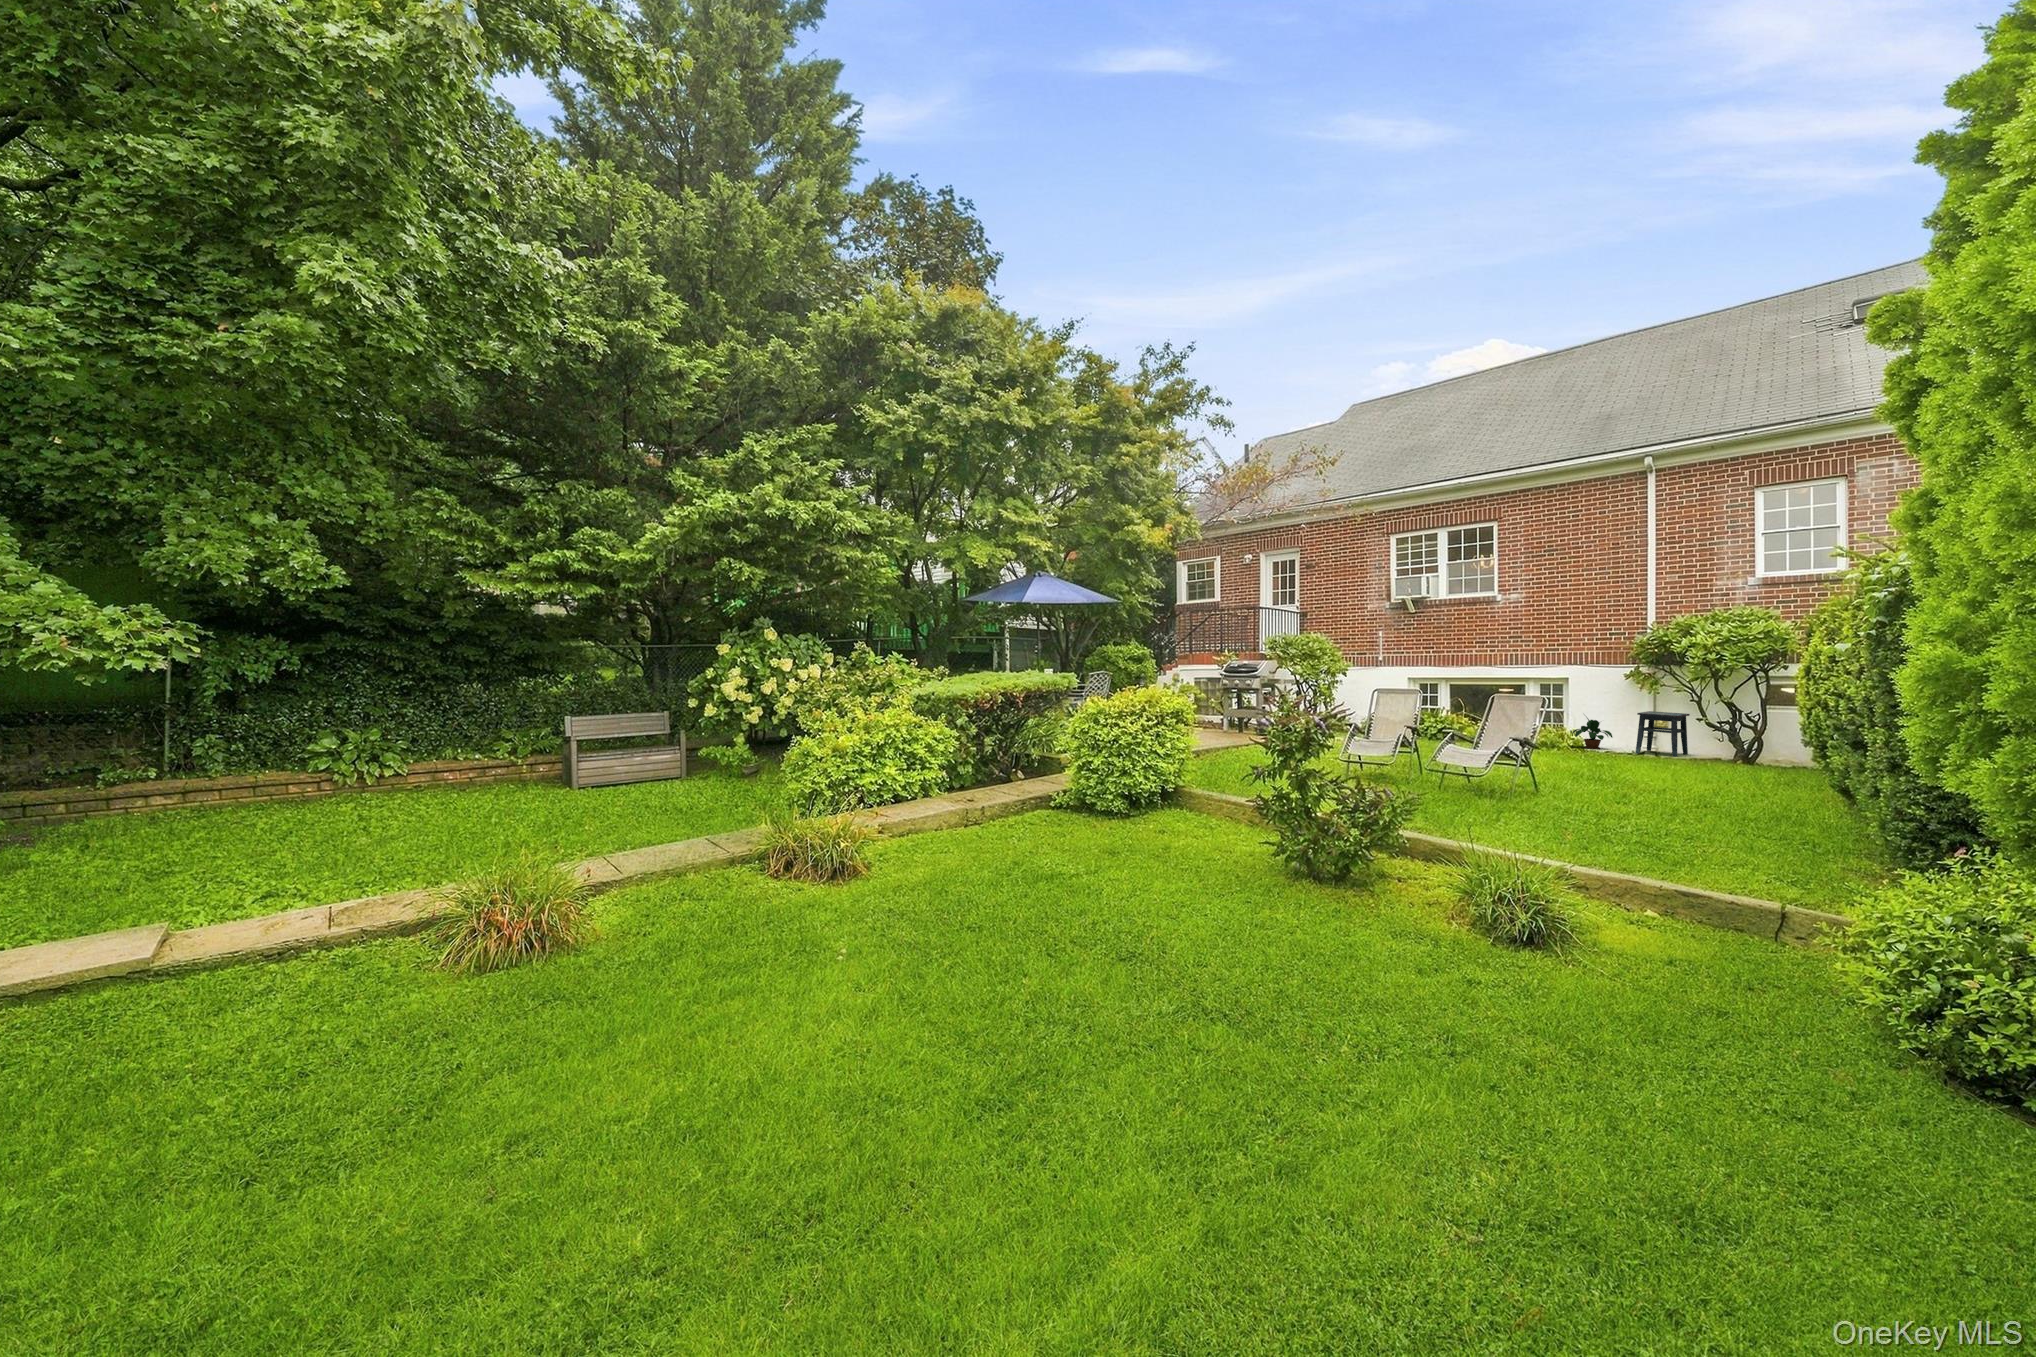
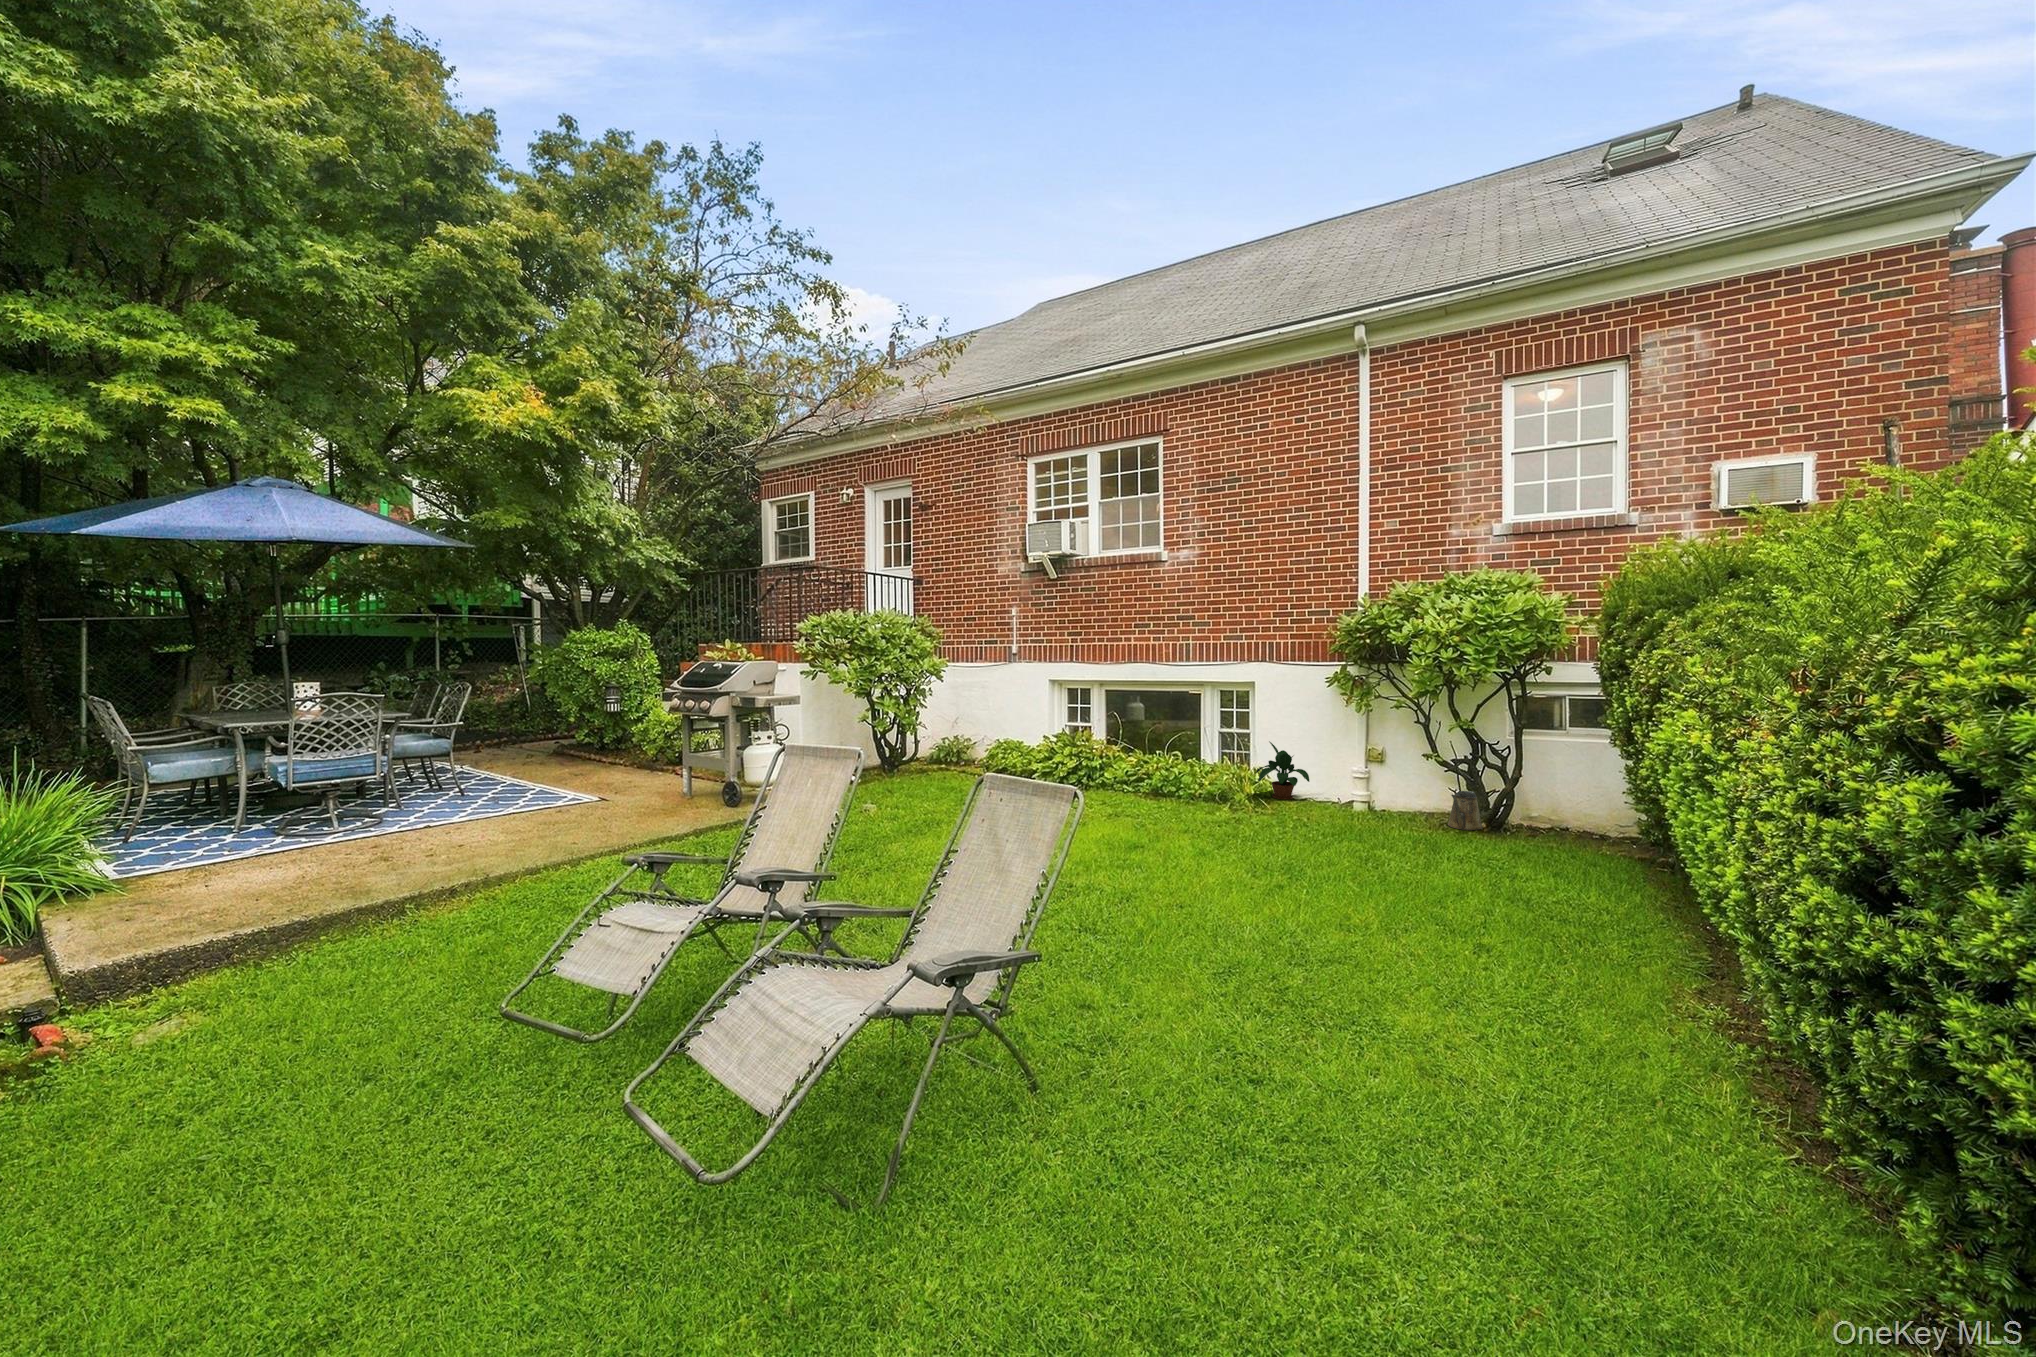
side table: present [1636,711,1690,757] -> none [1339,738,1414,820]
watering can: none [1713,738,1738,761] -> present [1448,791,1483,830]

